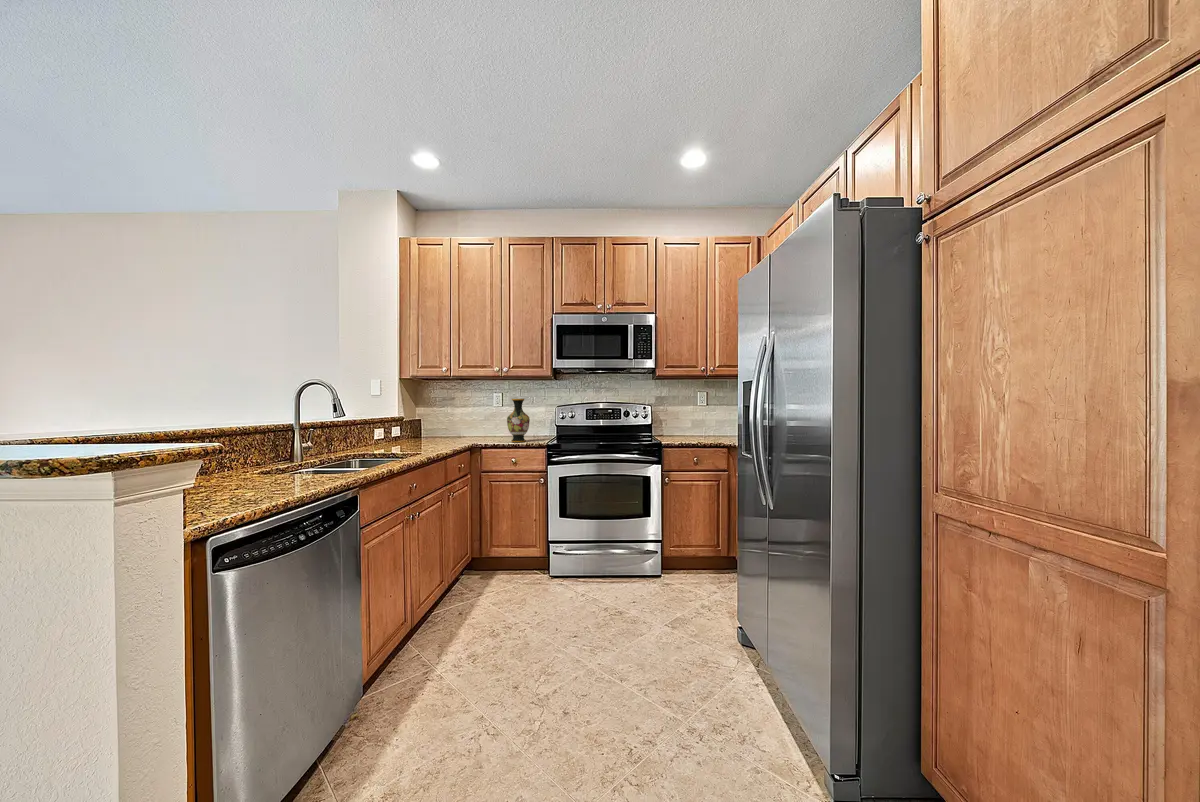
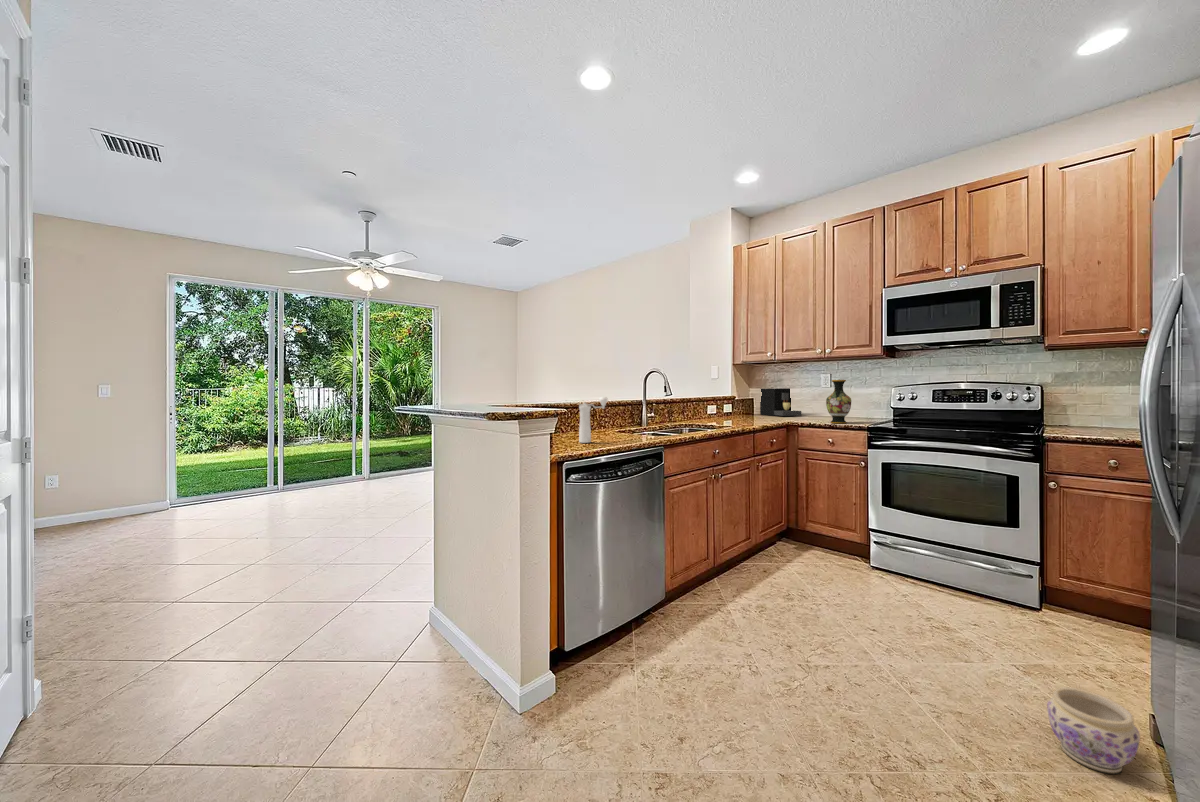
coffee maker: none [428,407,474,437] -> present [760,388,801,416]
pepper mill: none [213,424,266,498] -> present [579,397,608,443]
planter: none [722,639,773,699] -> present [1047,687,1140,774]

